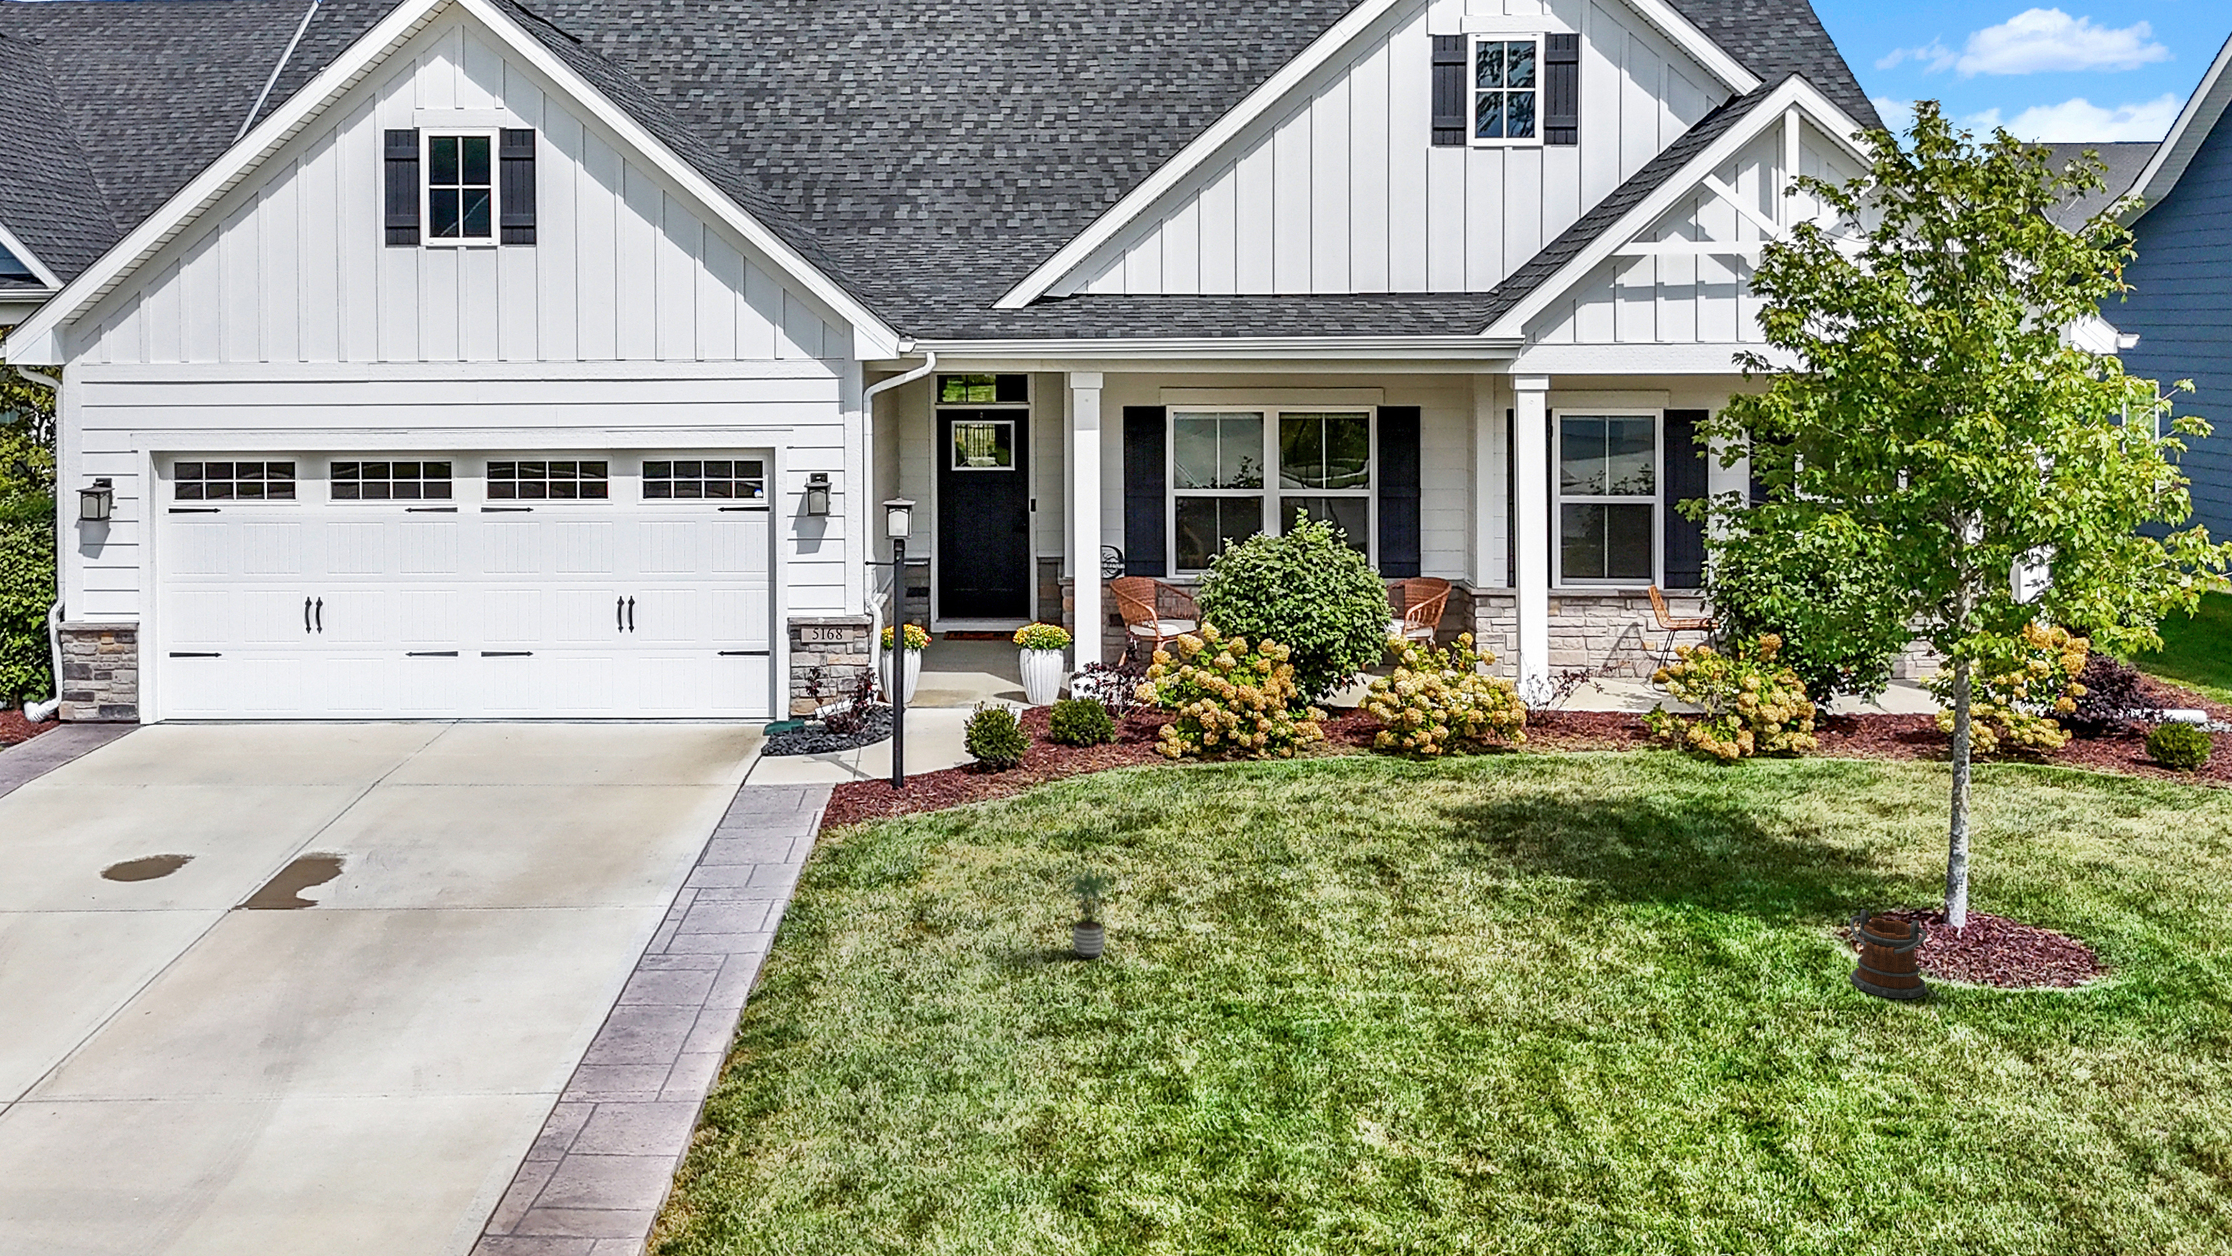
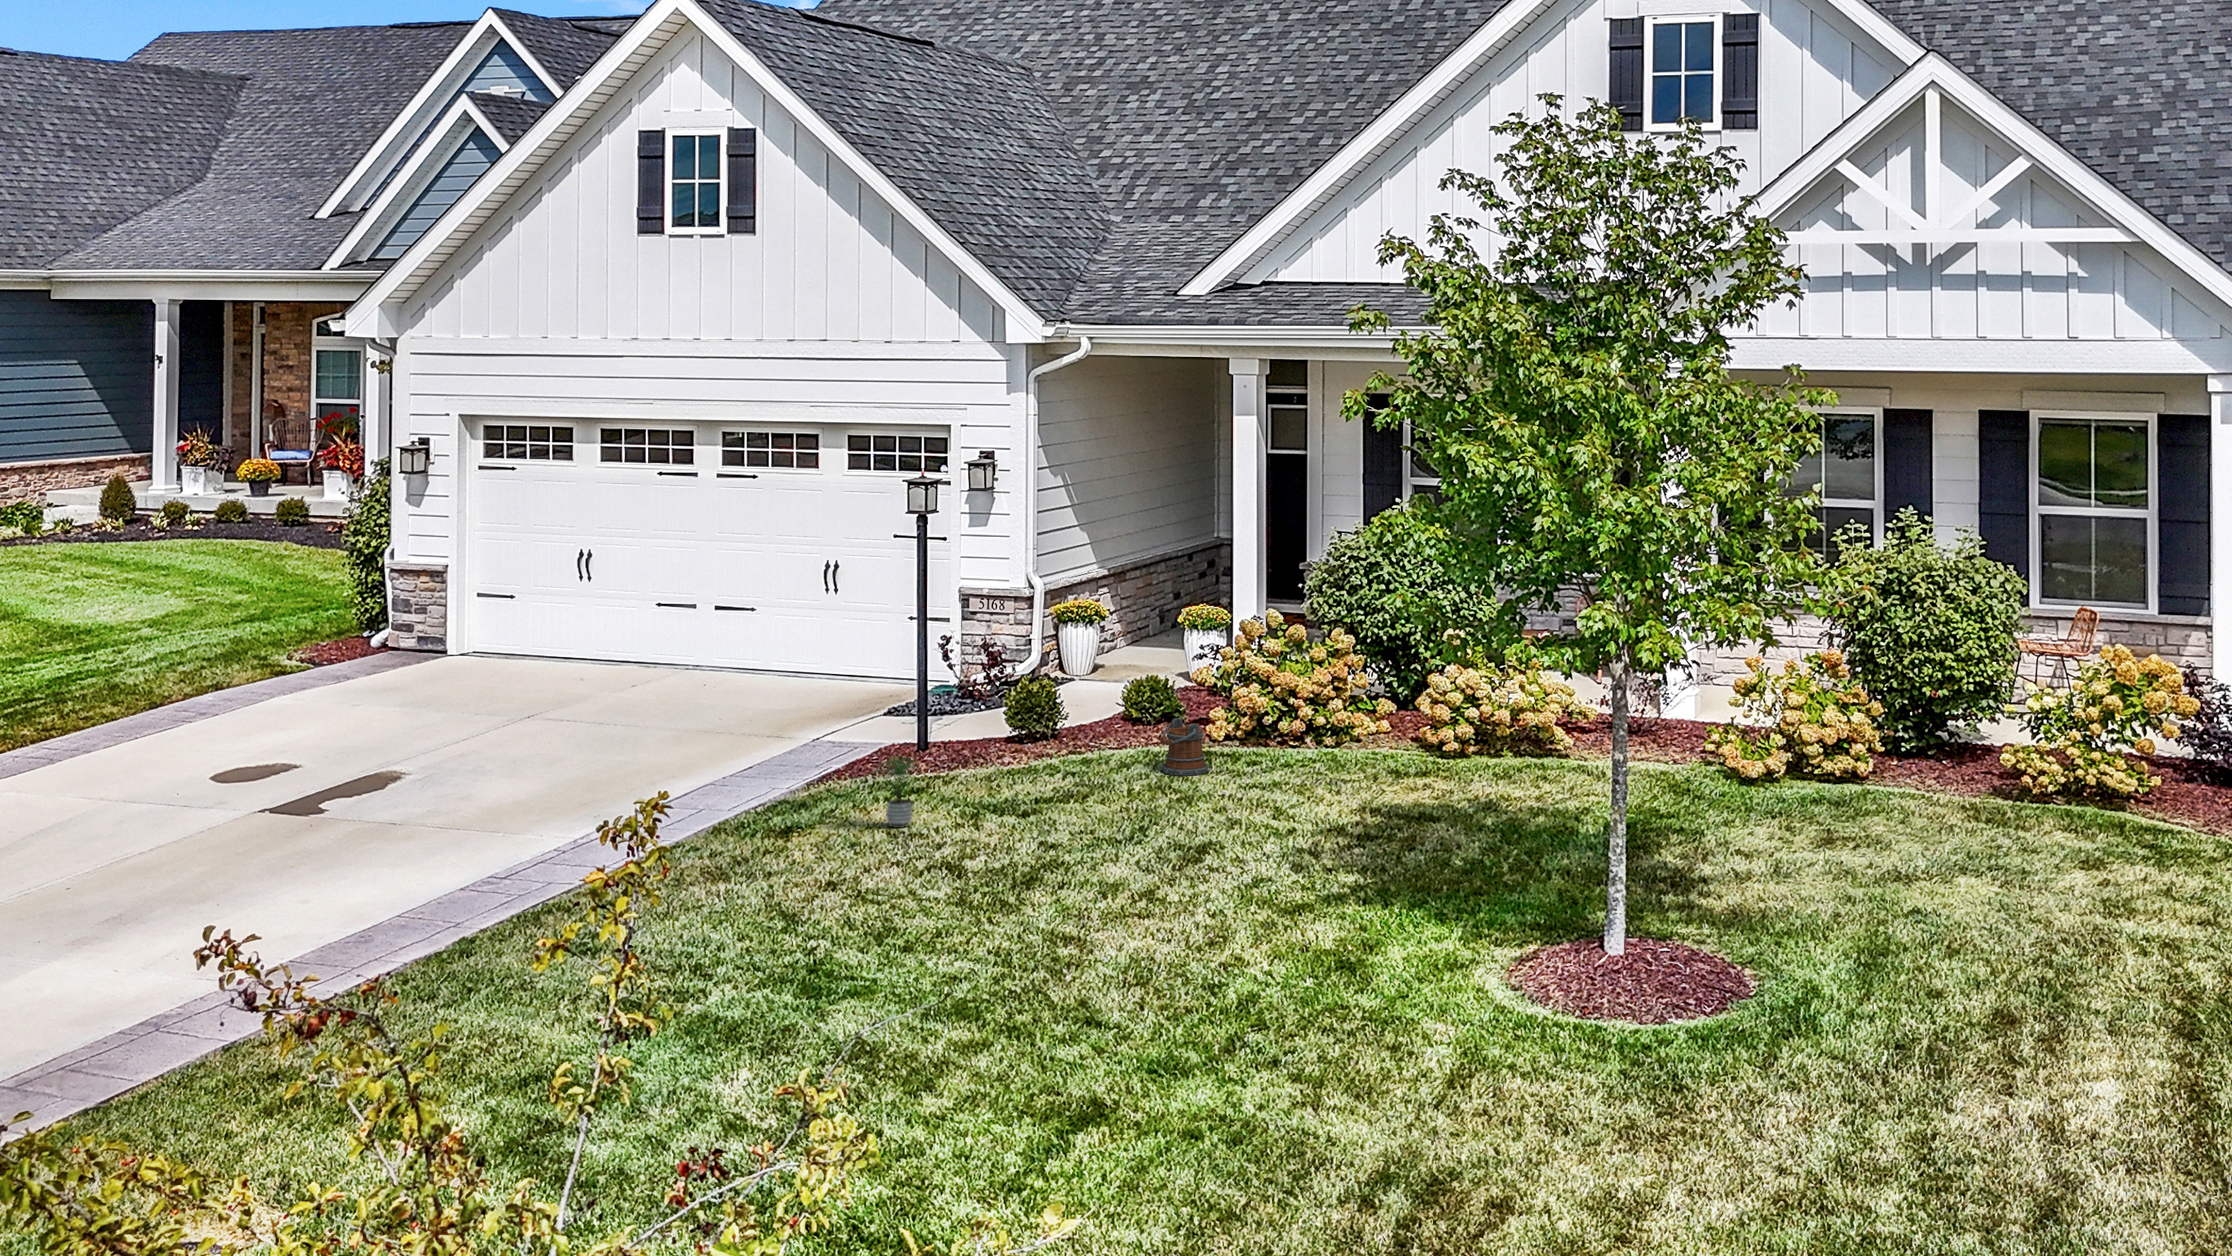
bucket: present [1849,909,1927,999] -> present [1160,718,1209,776]

